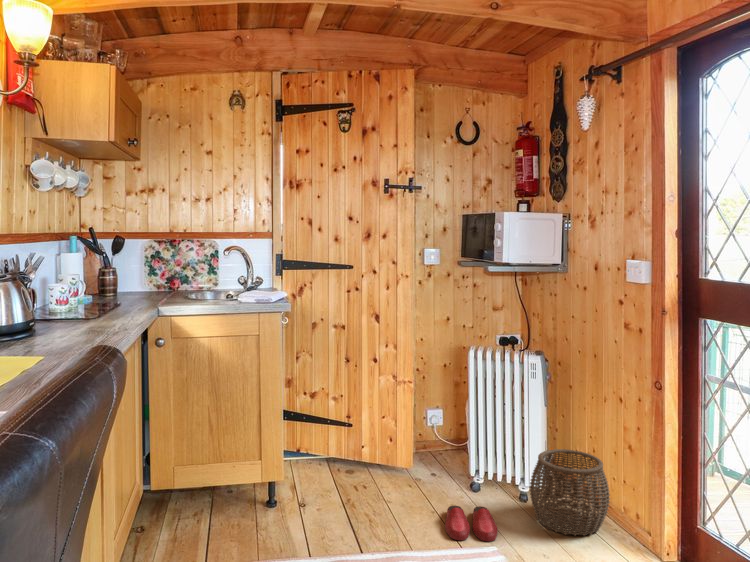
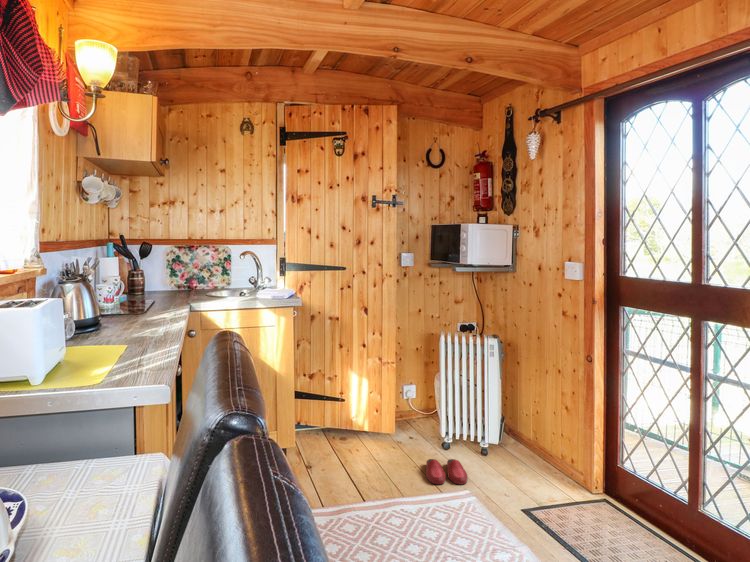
woven basket: present [530,449,610,536] -> none [491,412,554,479]

